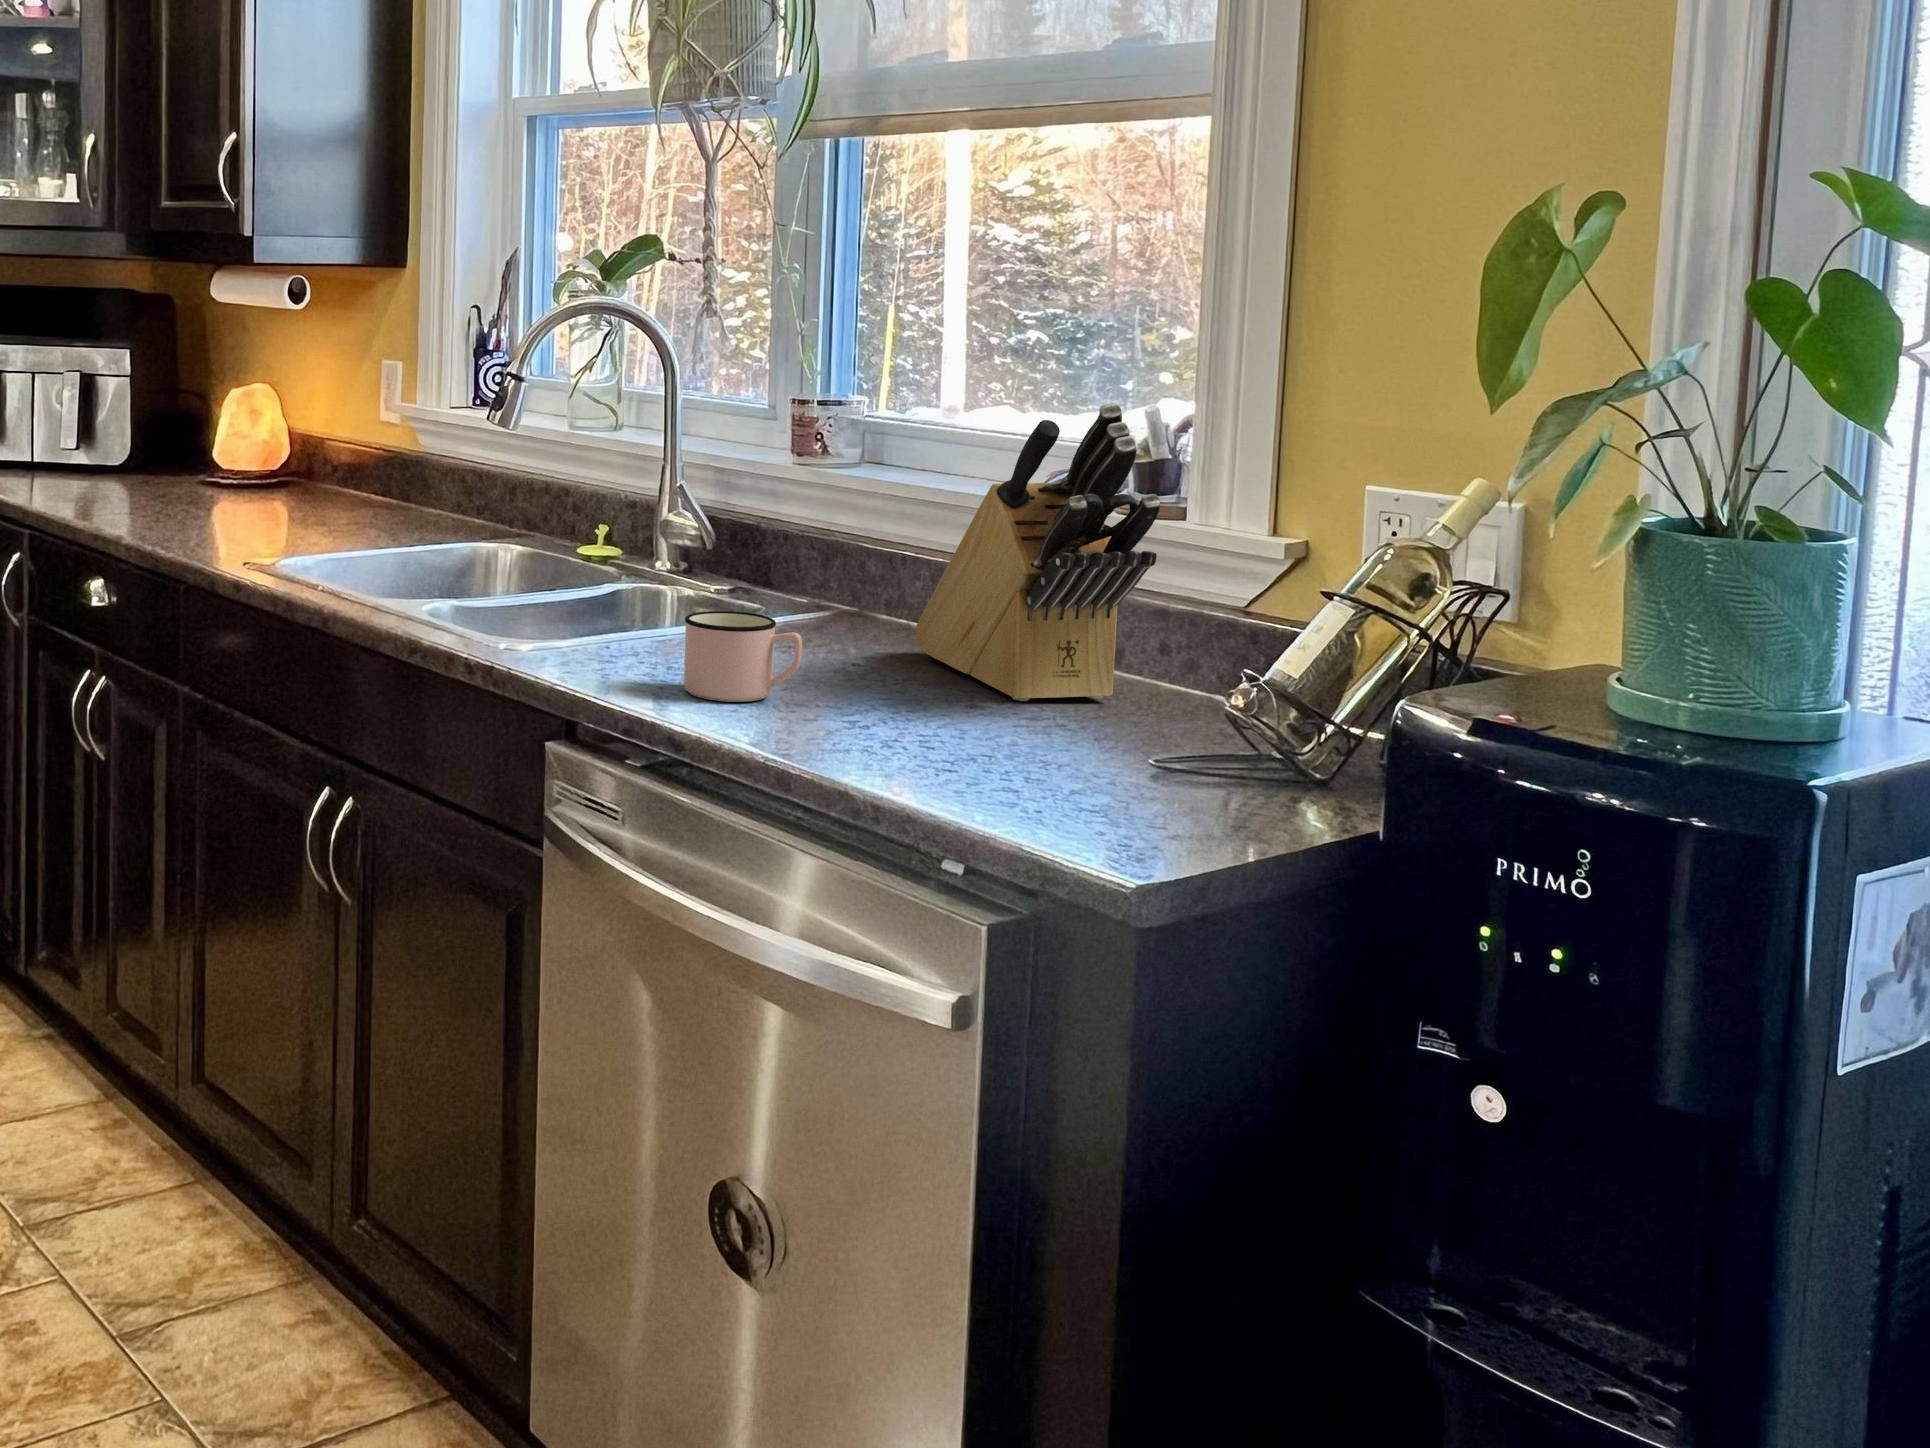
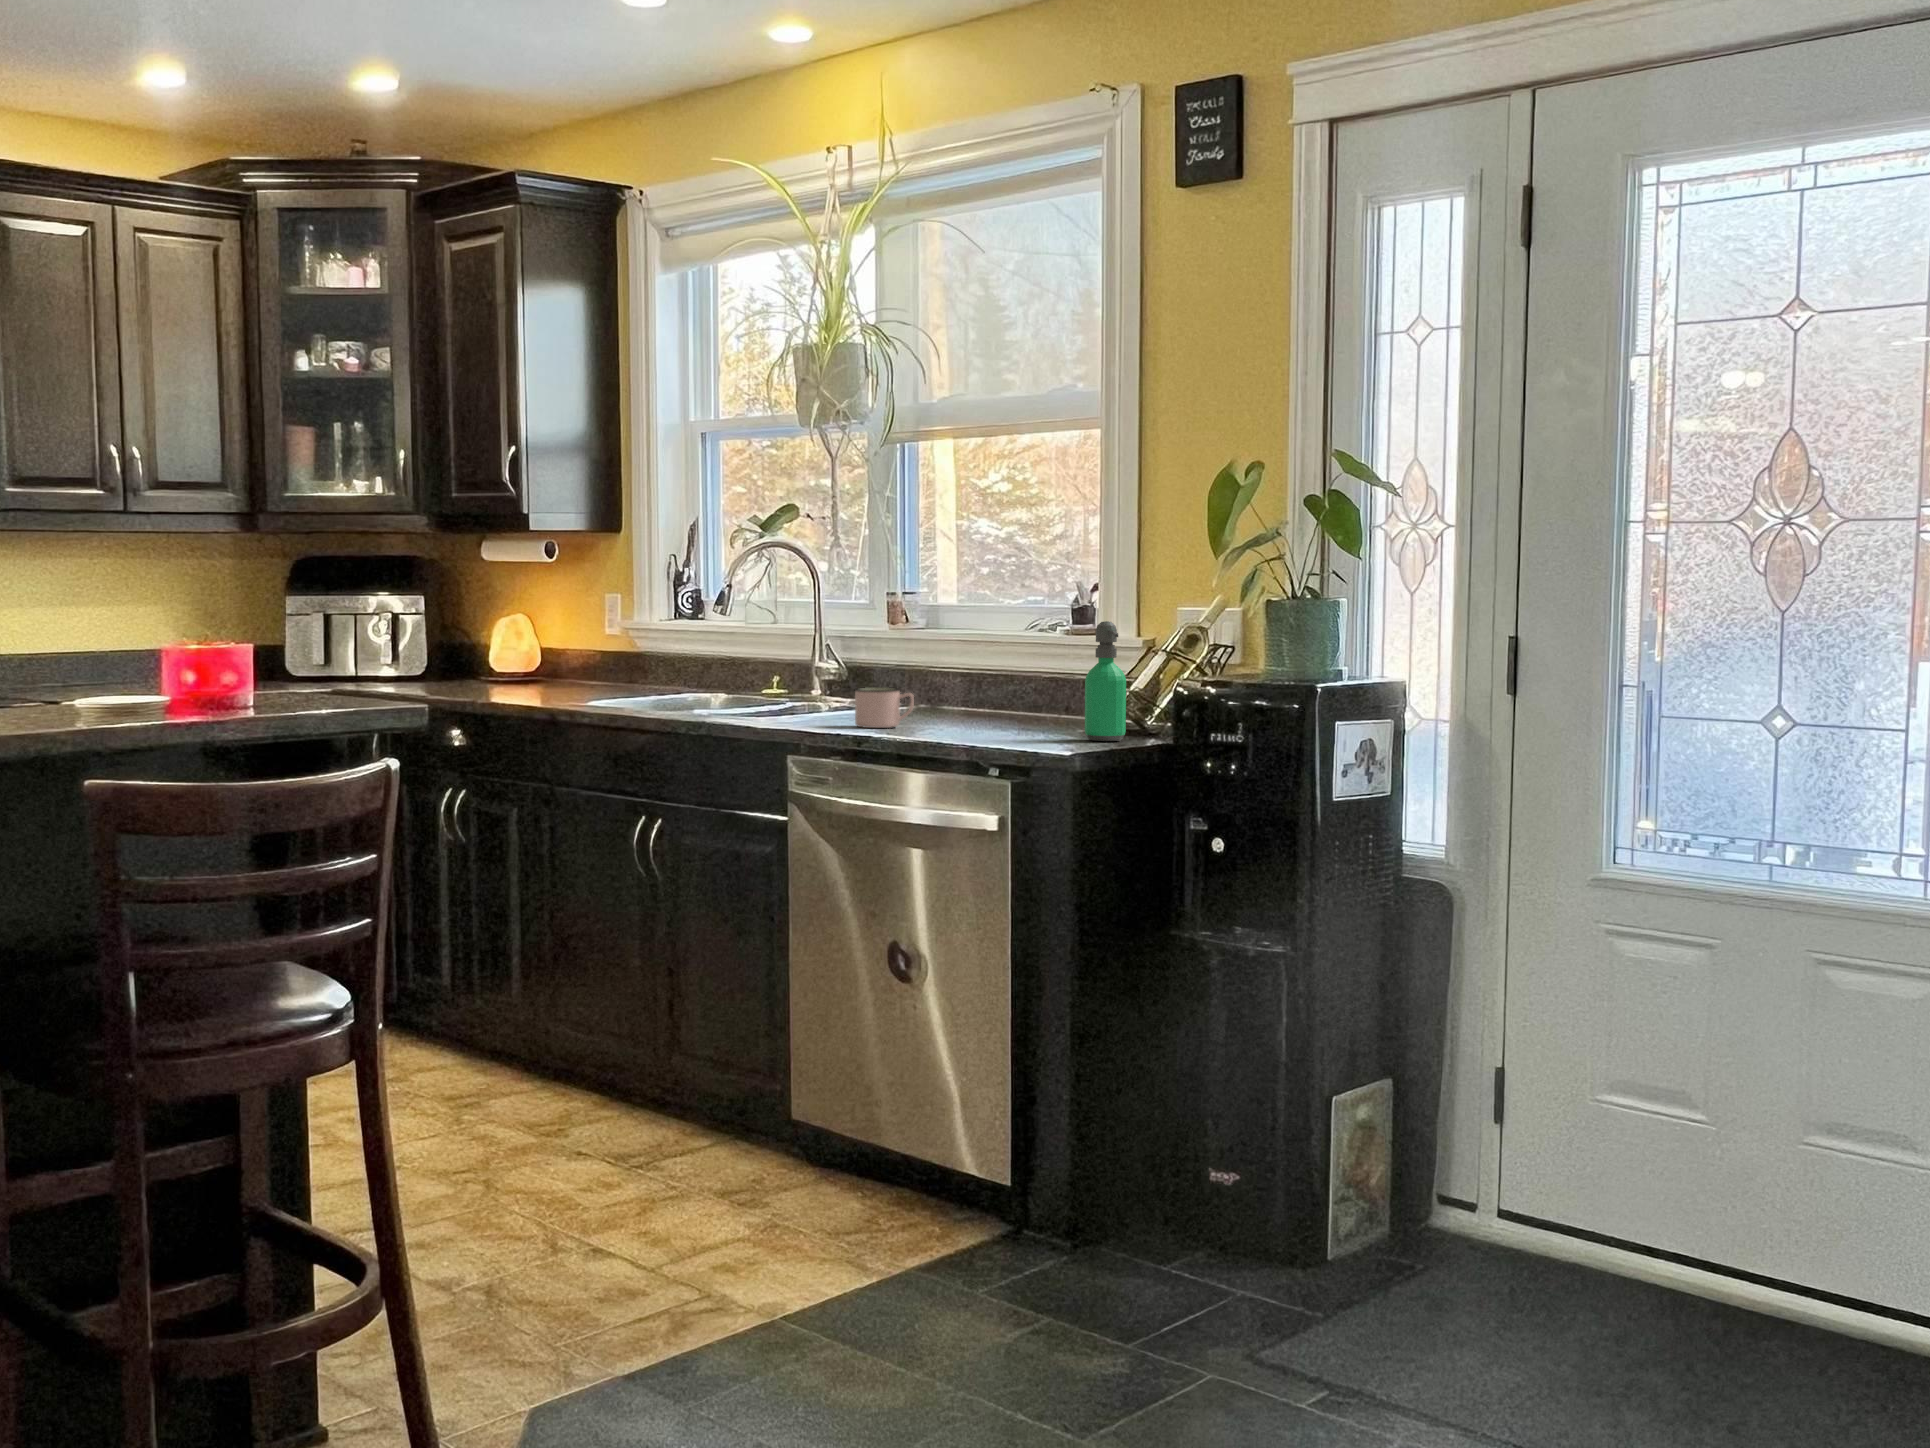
knife block: present [915,403,1160,701] -> none [964,574,1082,726]
soap dispenser: none [1164,538,1266,810] -> present [1085,621,1126,741]

